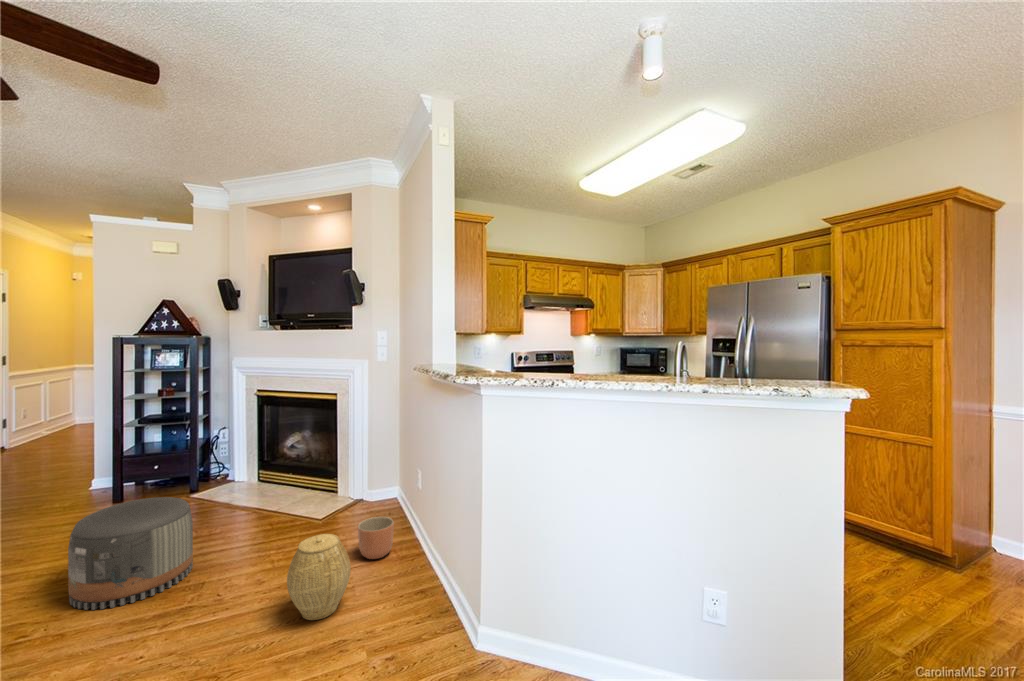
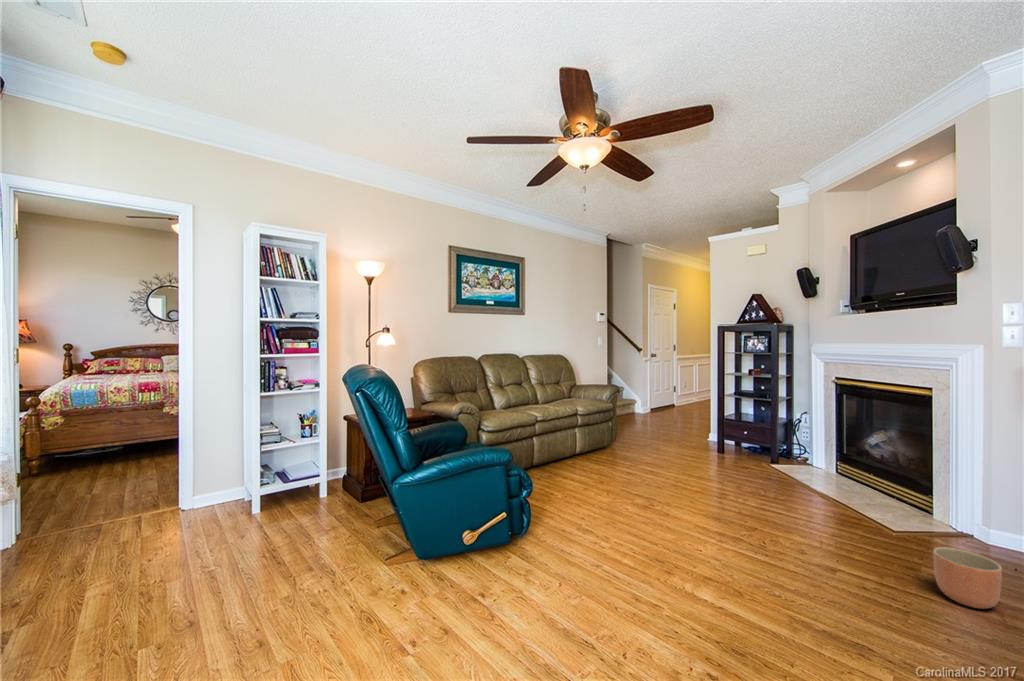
pouf: present [68,497,193,610] -> none [675,444,753,519]
woven basket: present [287,534,351,620] -> none [816,523,899,619]

